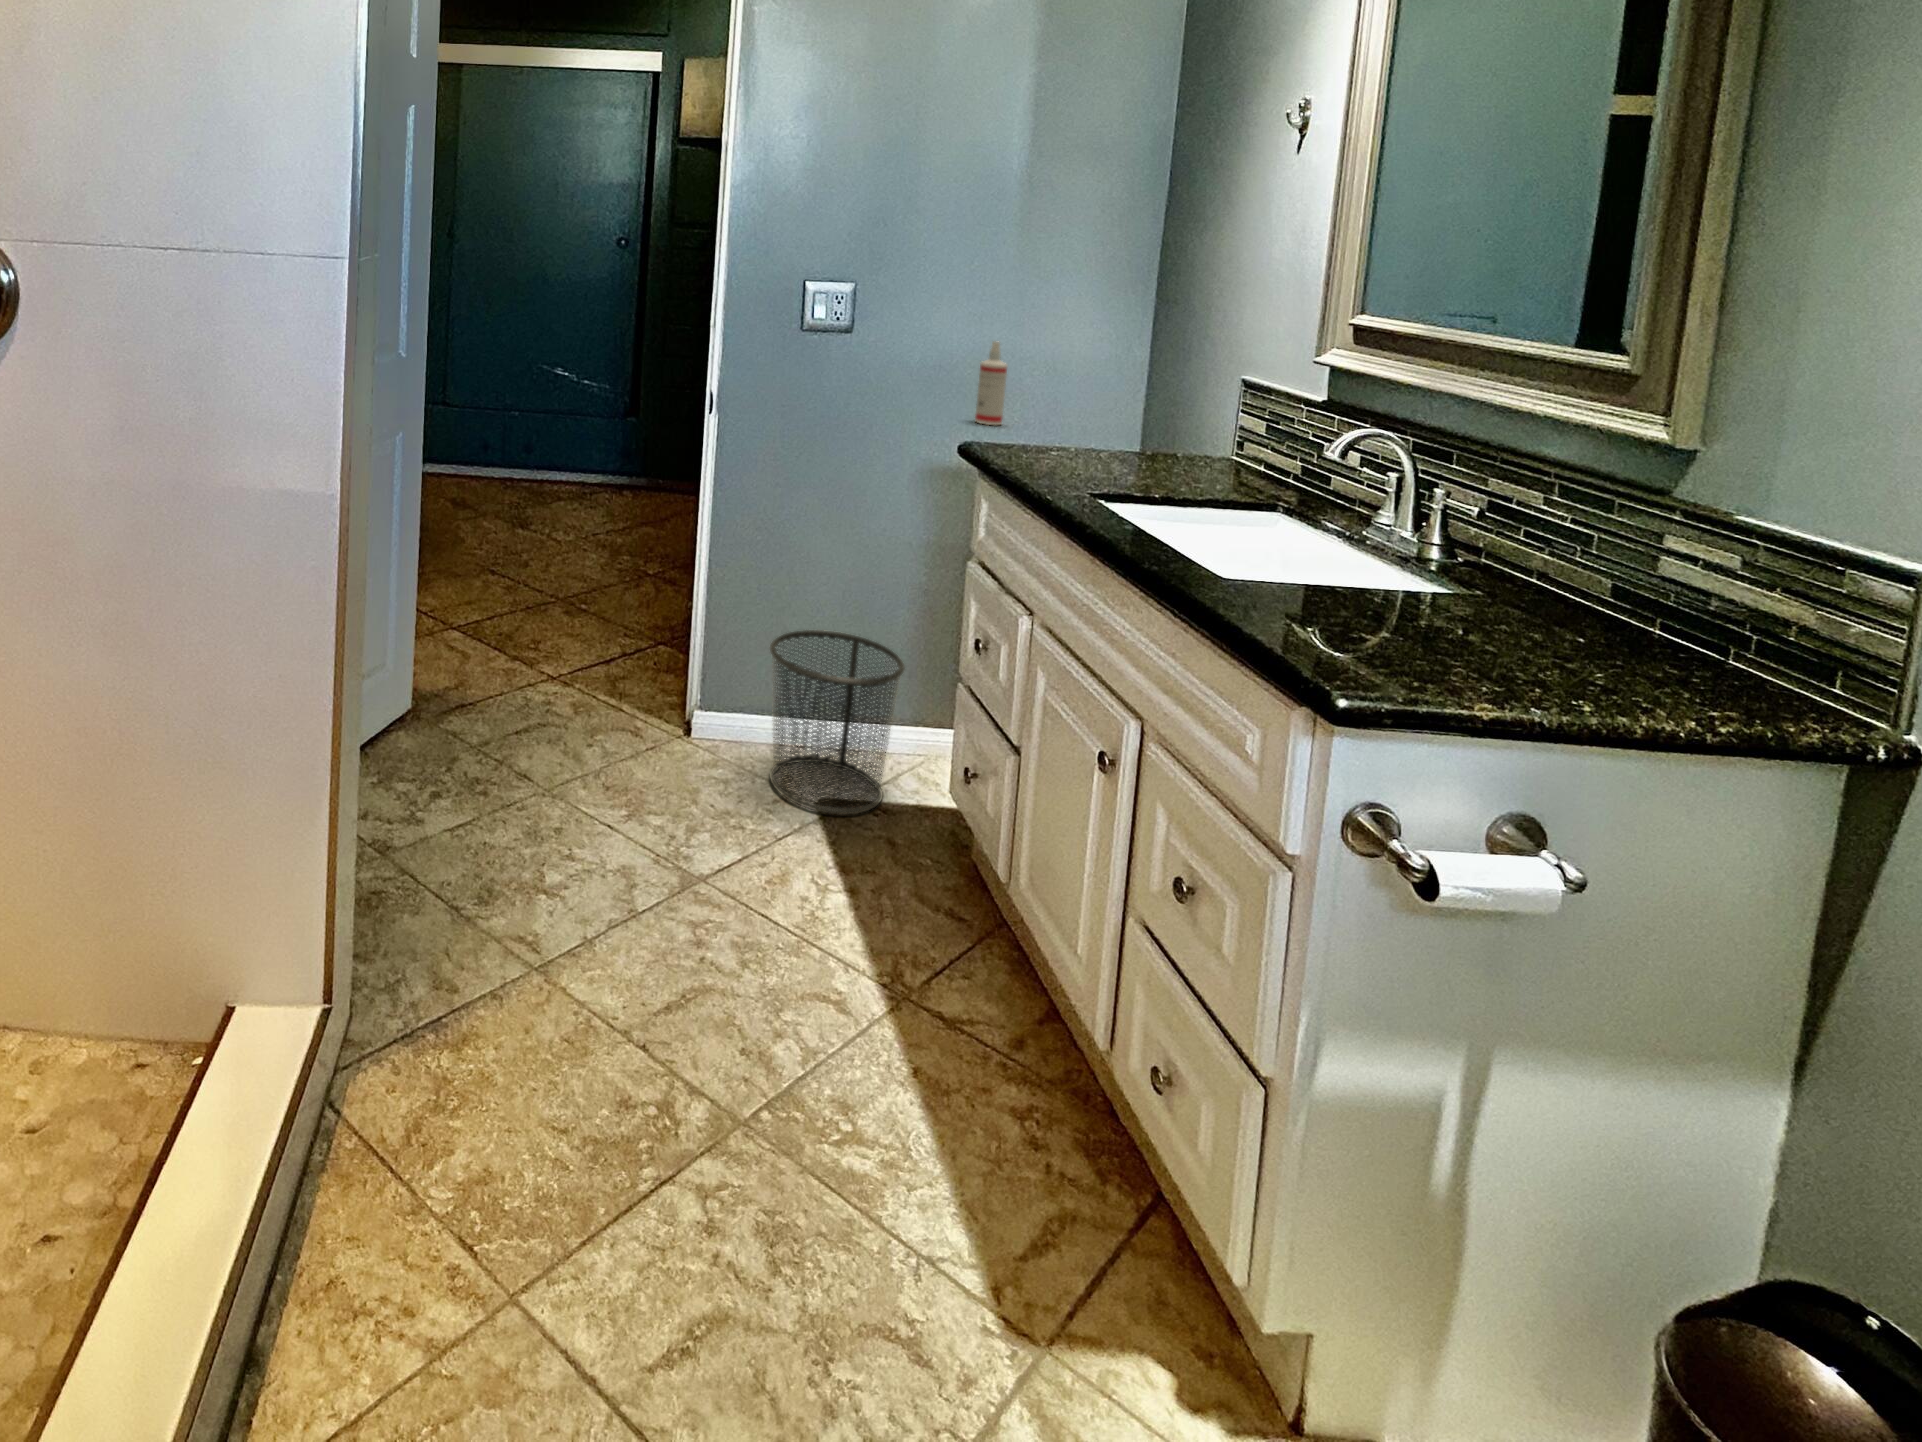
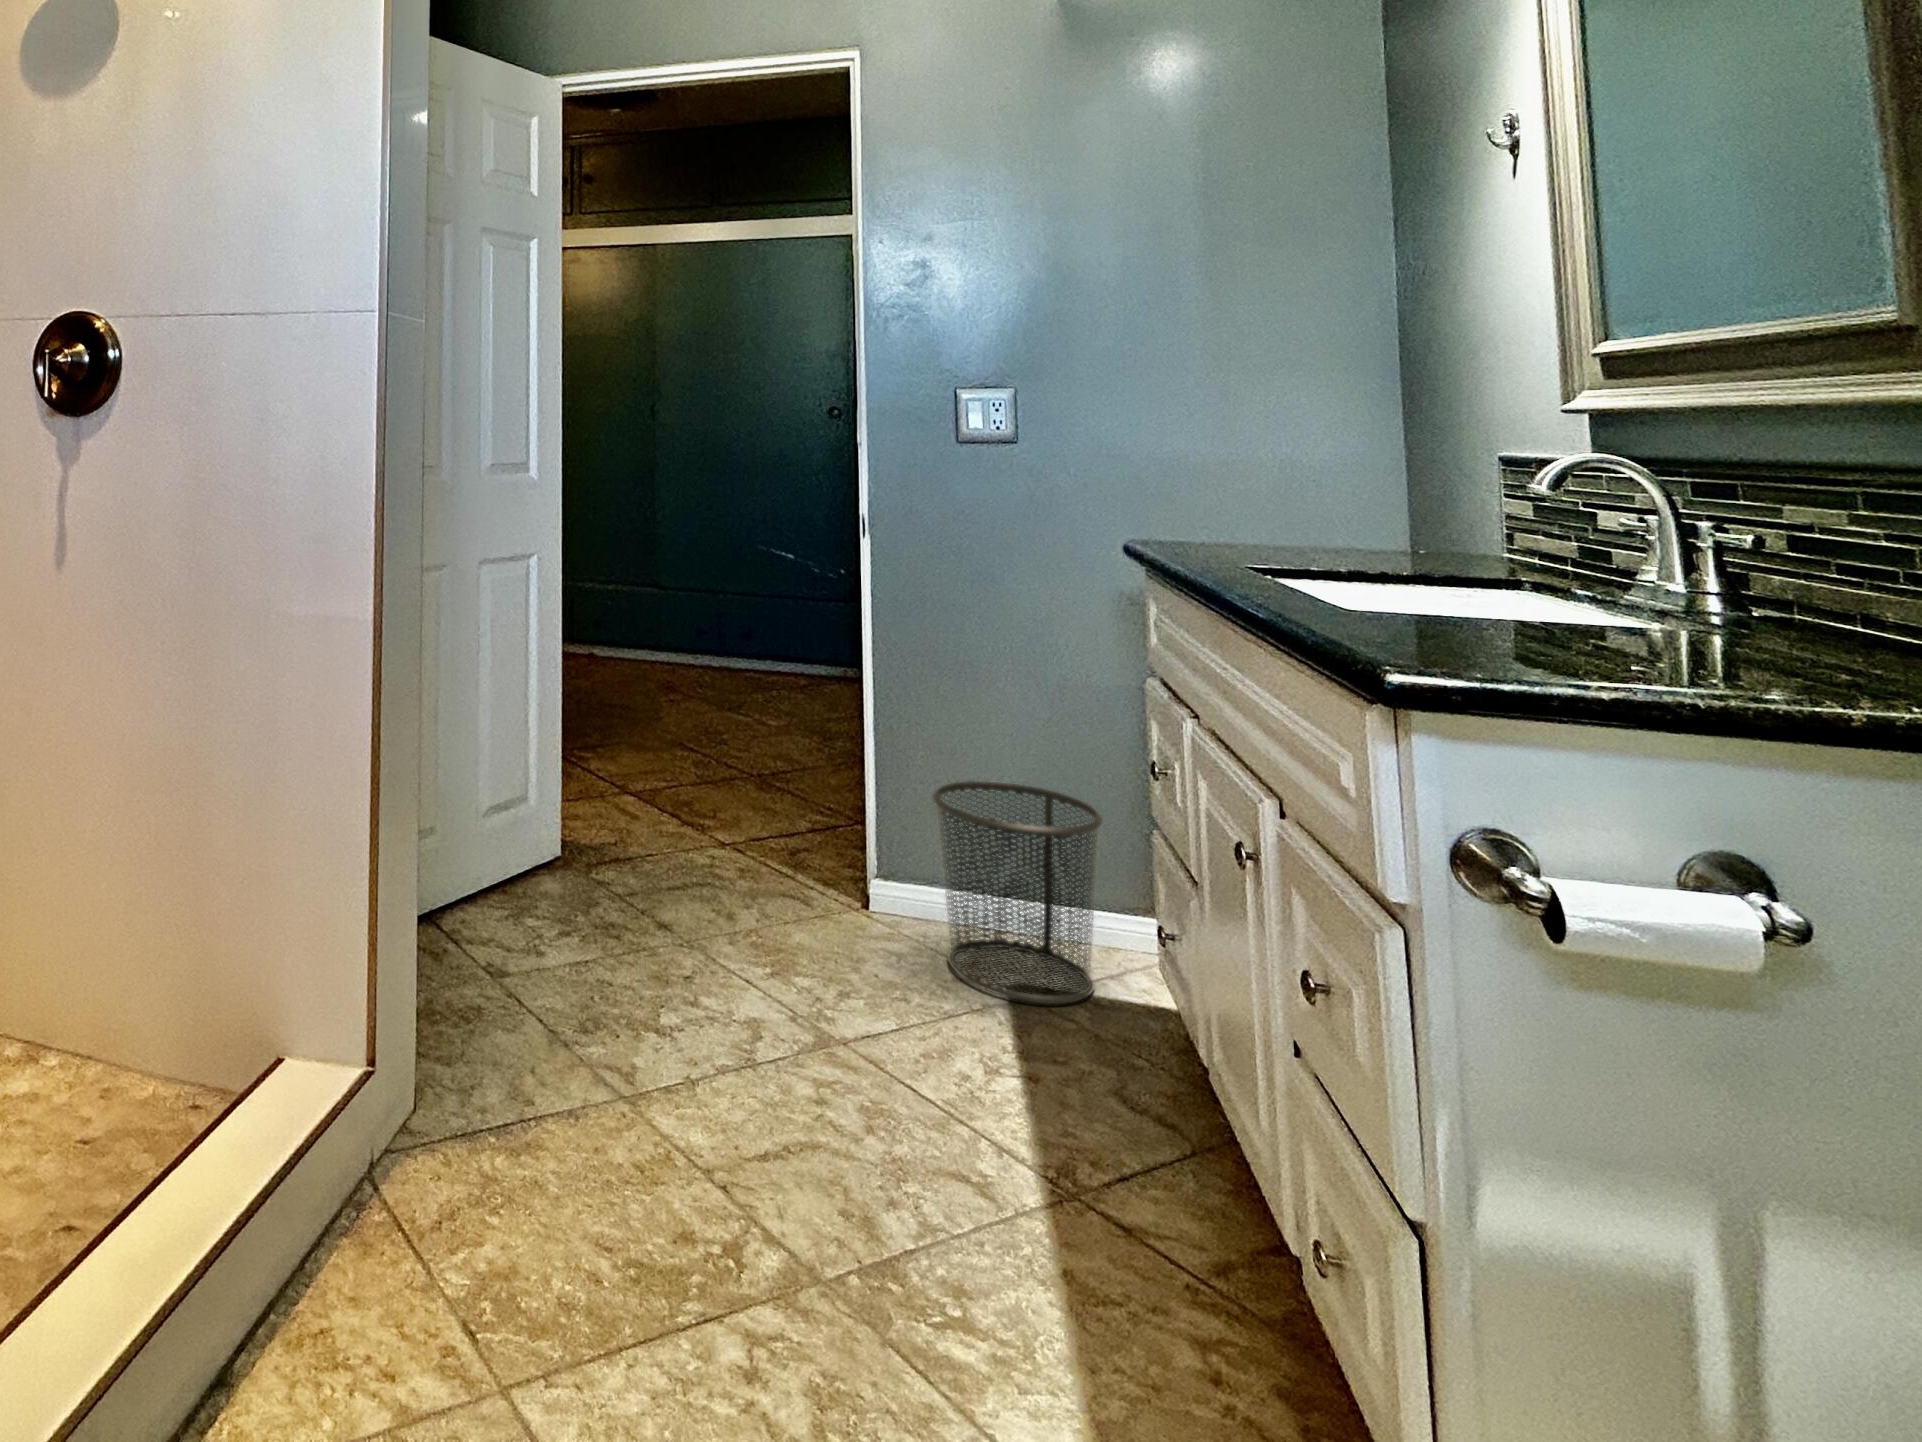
spray bottle: present [975,341,1007,425] -> none [1173,437,1212,536]

